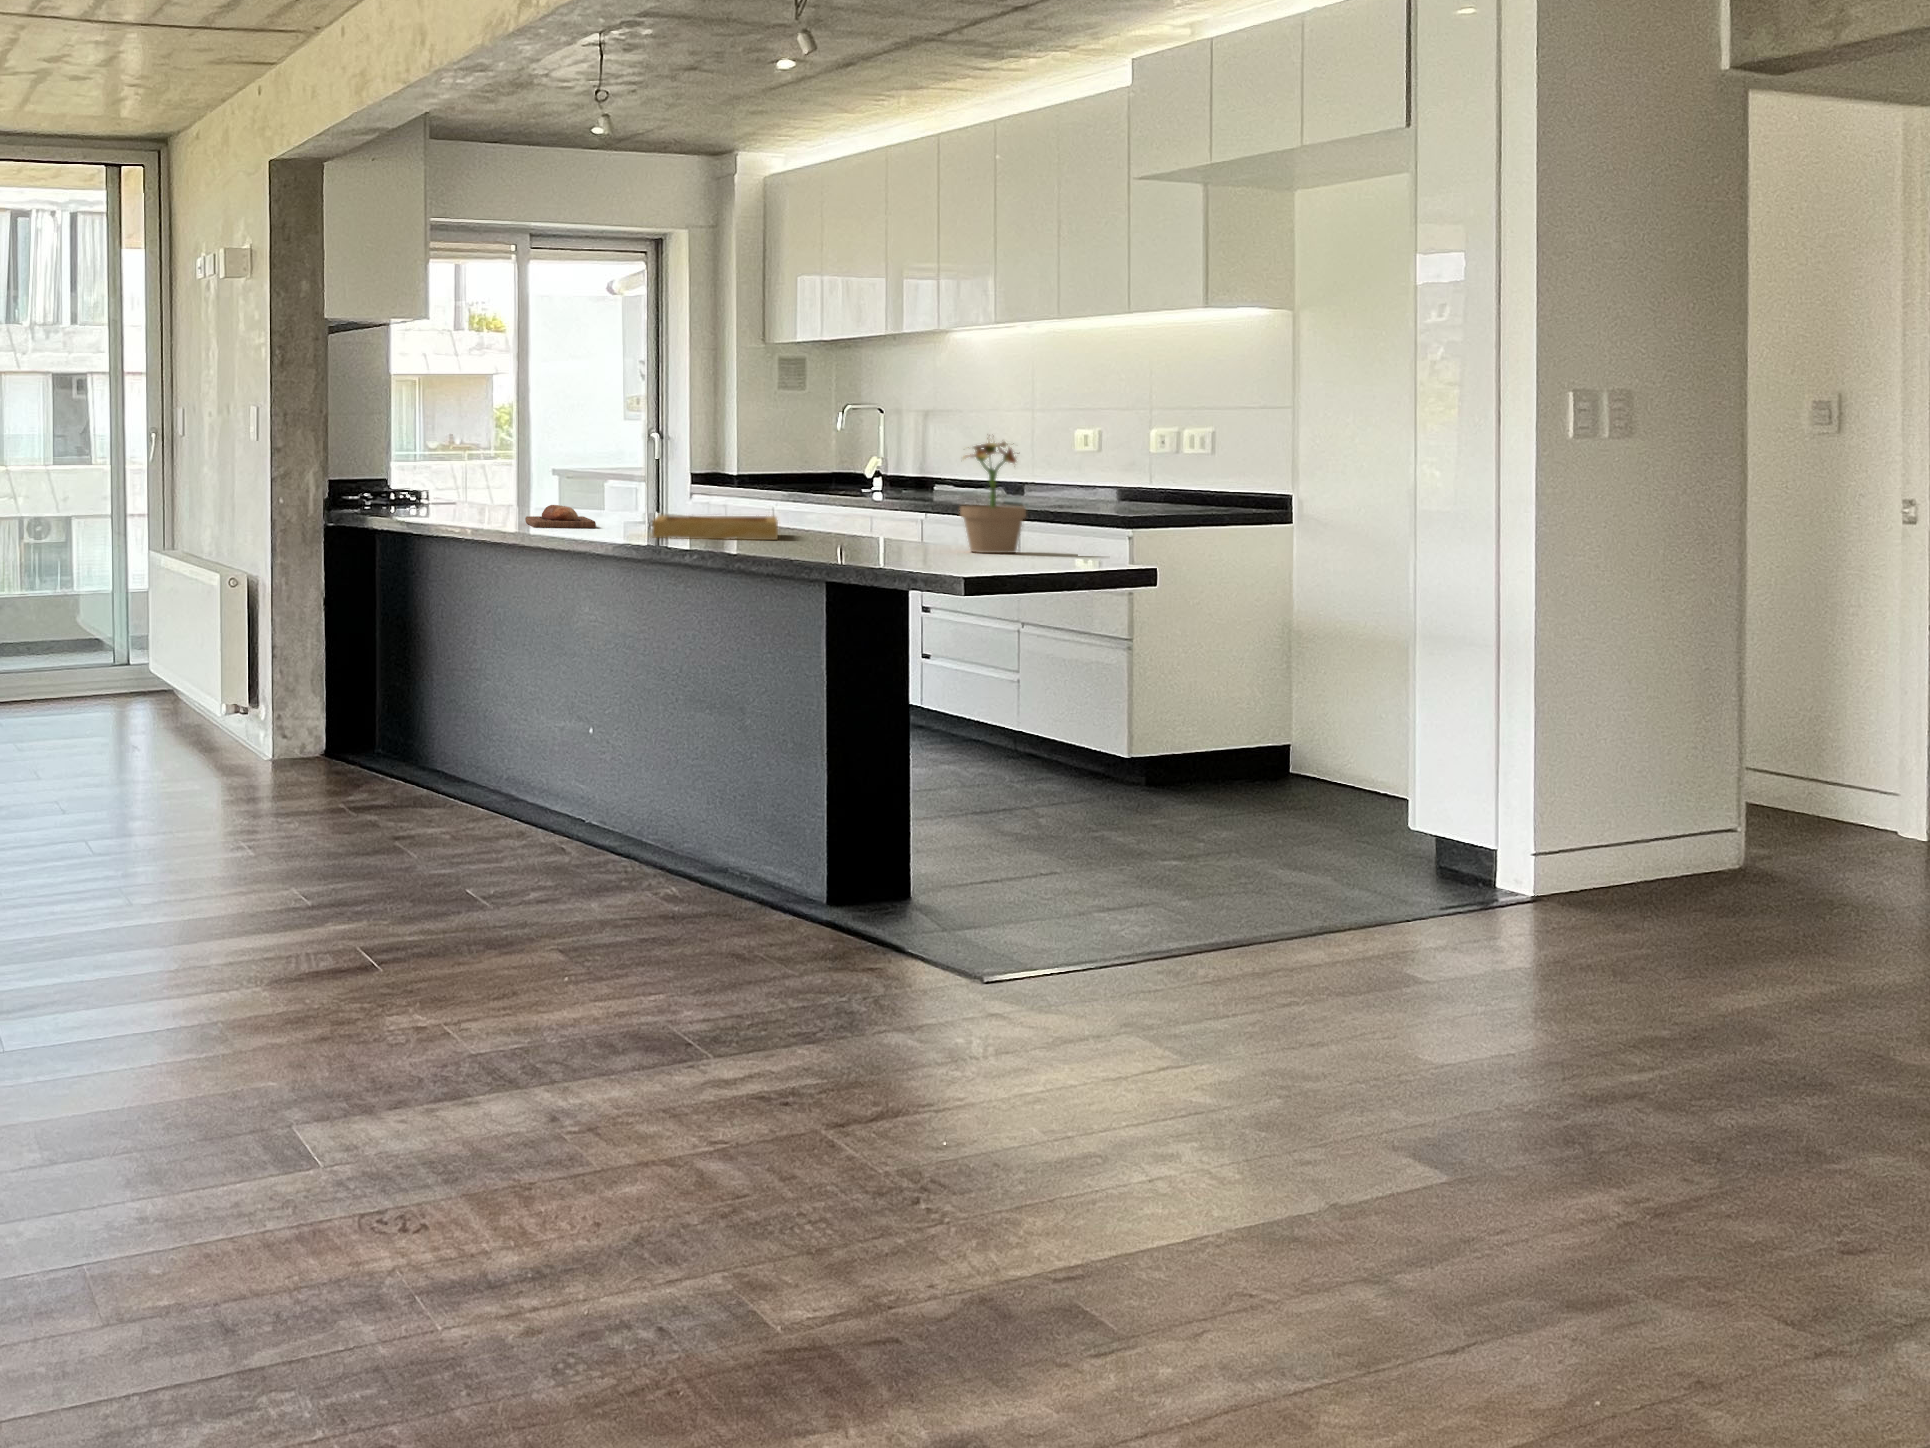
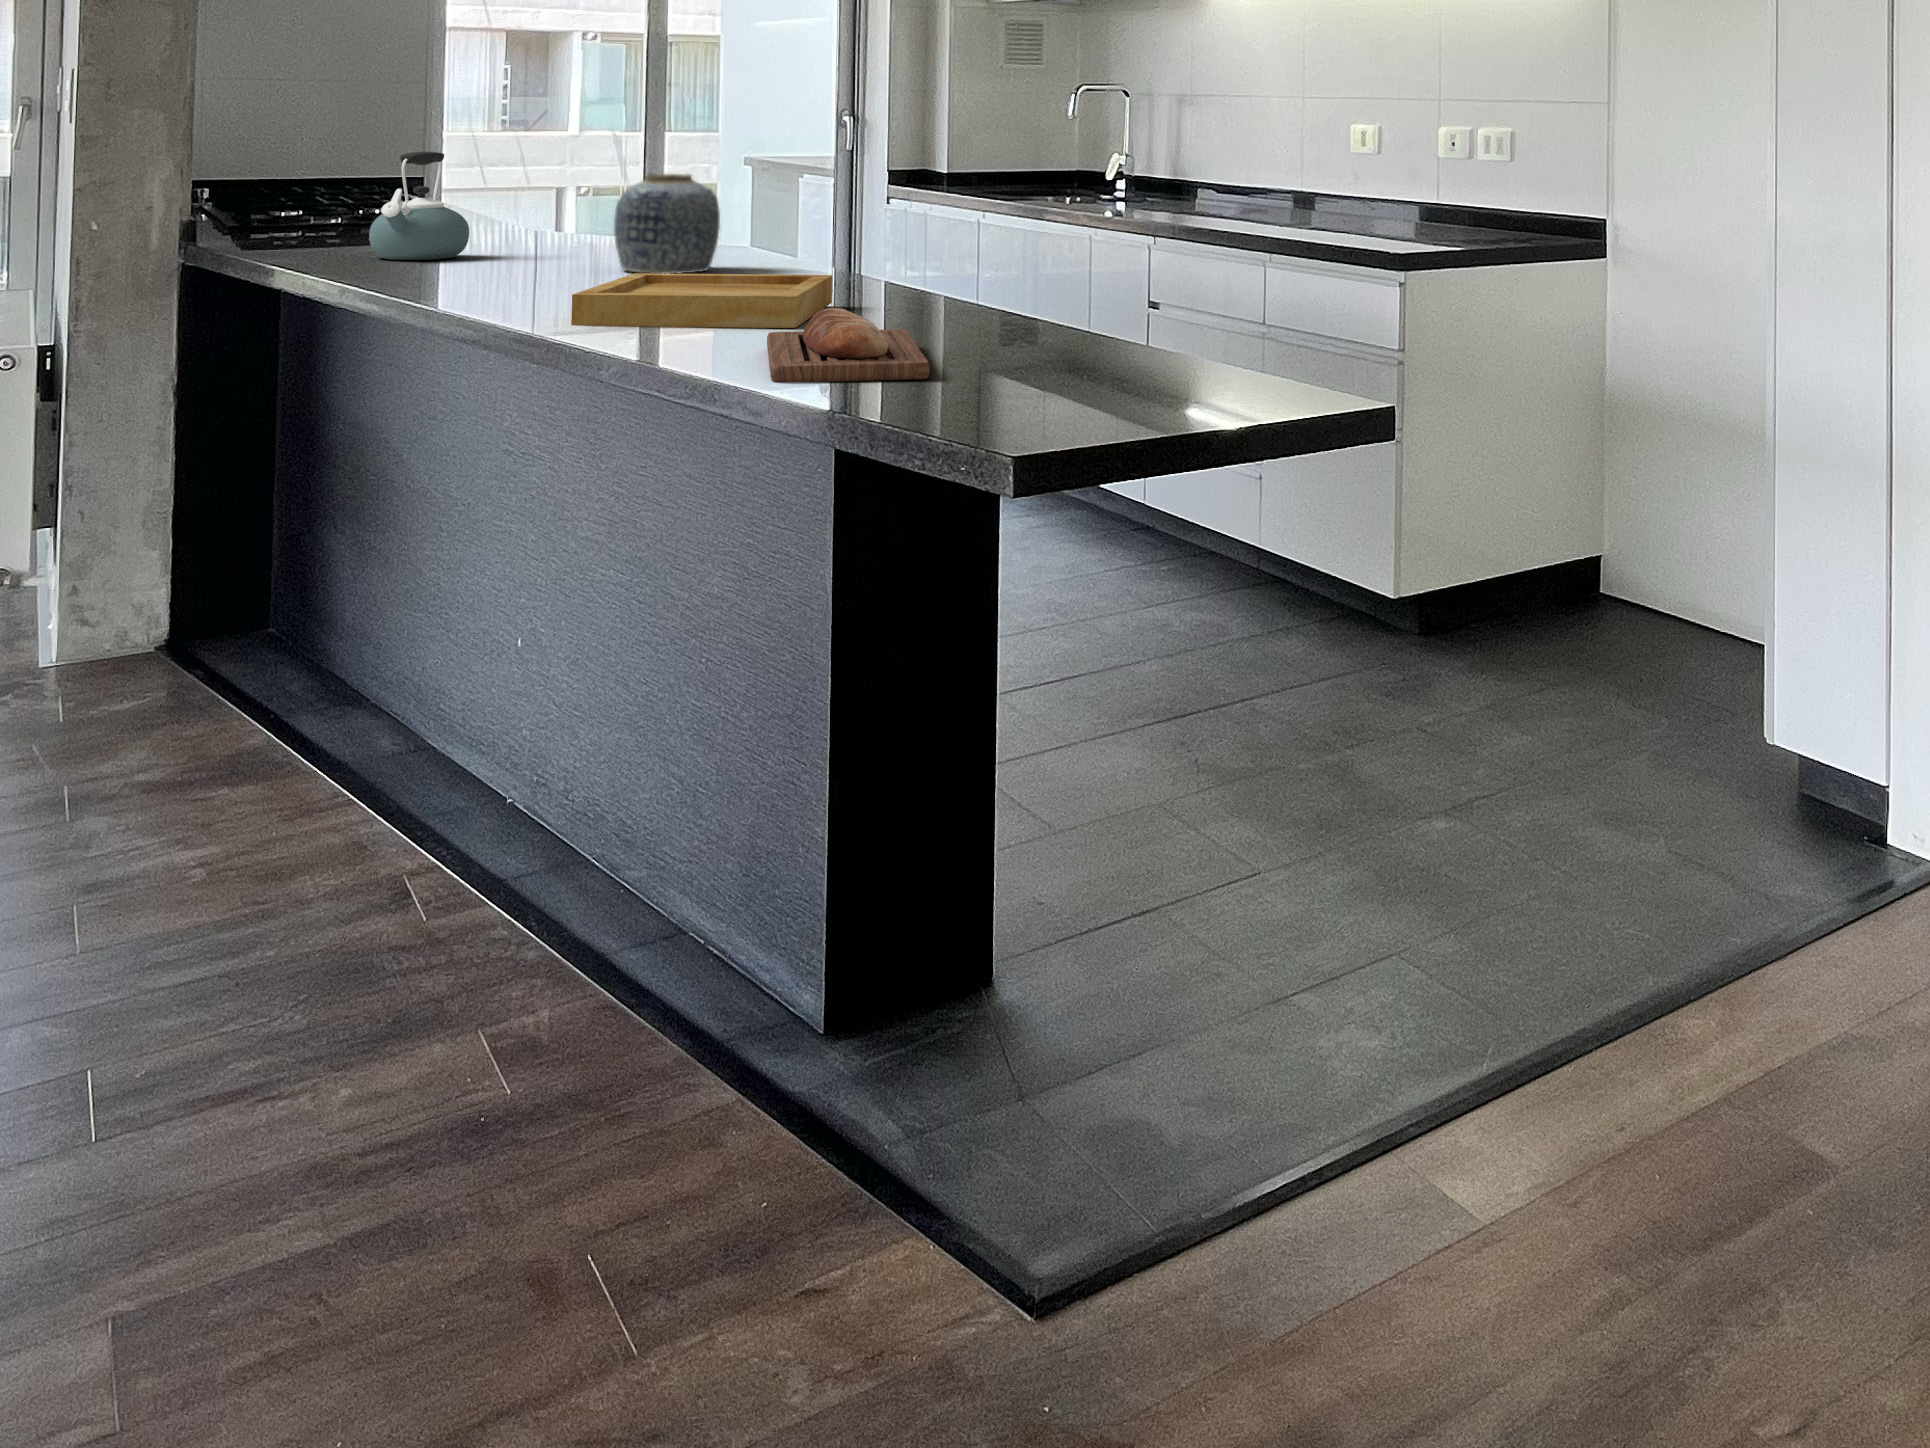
potted plant: present [960,438,1026,553] -> none [1068,150,1183,373]
kettle: none [445,452,501,518] -> present [369,152,469,260]
vase: none [605,462,668,524] -> present [614,173,720,274]
bread loaf: present [525,505,596,528] -> present [767,308,930,383]

